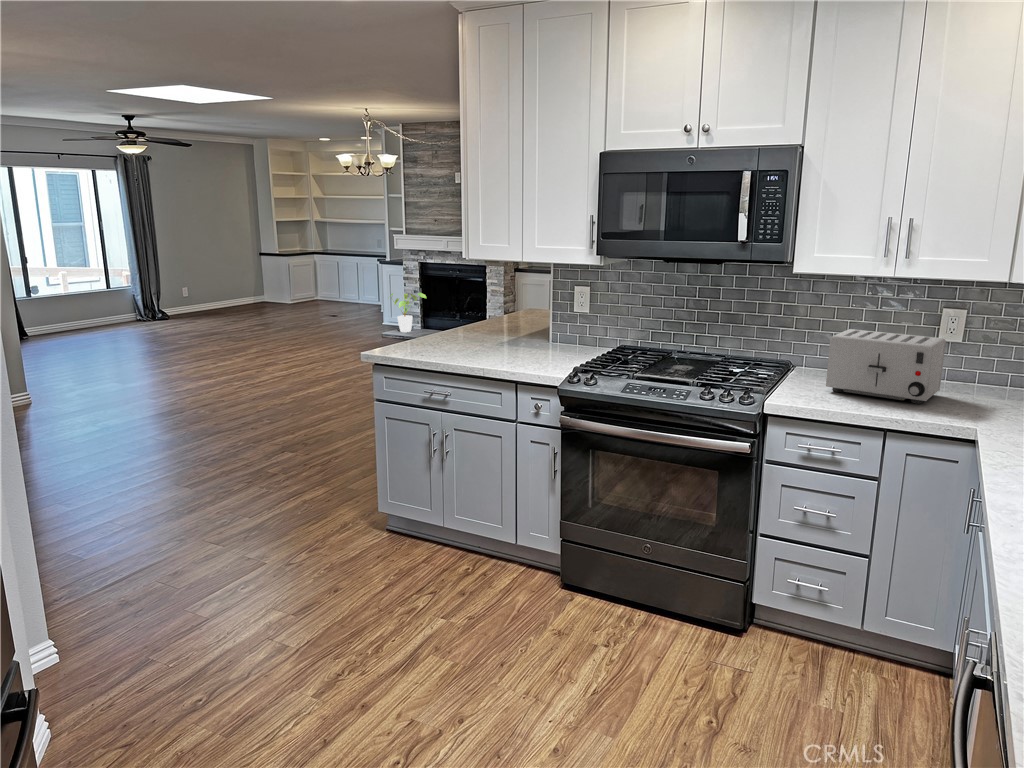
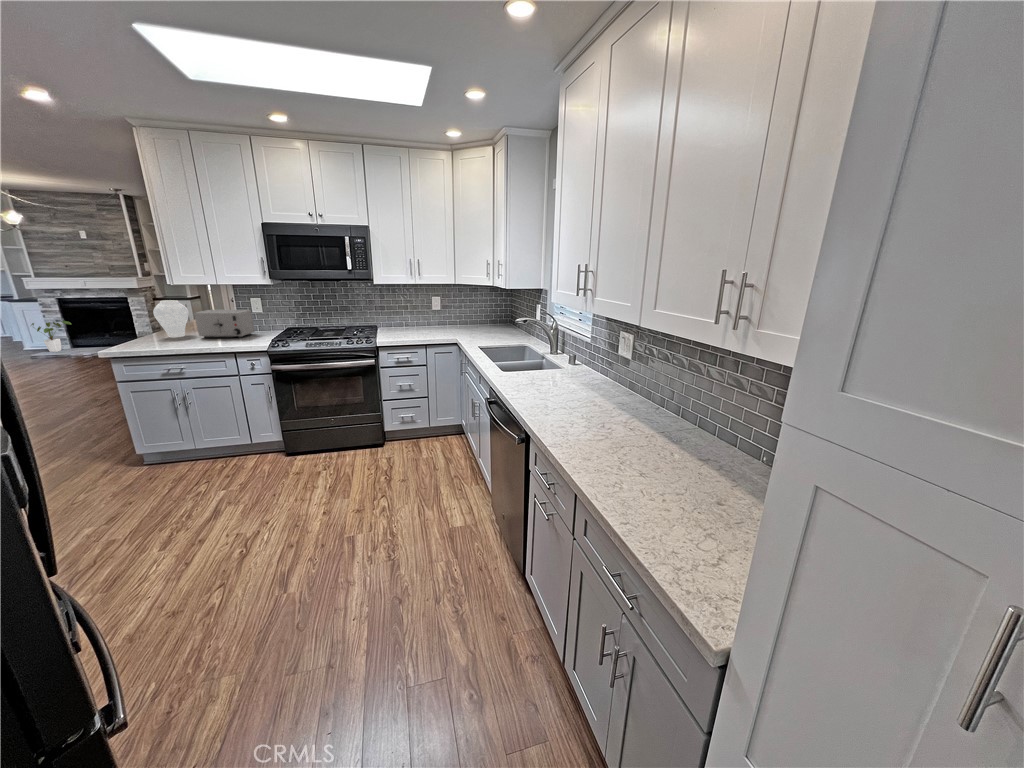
vase: none [443,282,487,341] -> present [153,300,189,337]
toaster: present [826,329,946,404] -> present [194,310,255,338]

